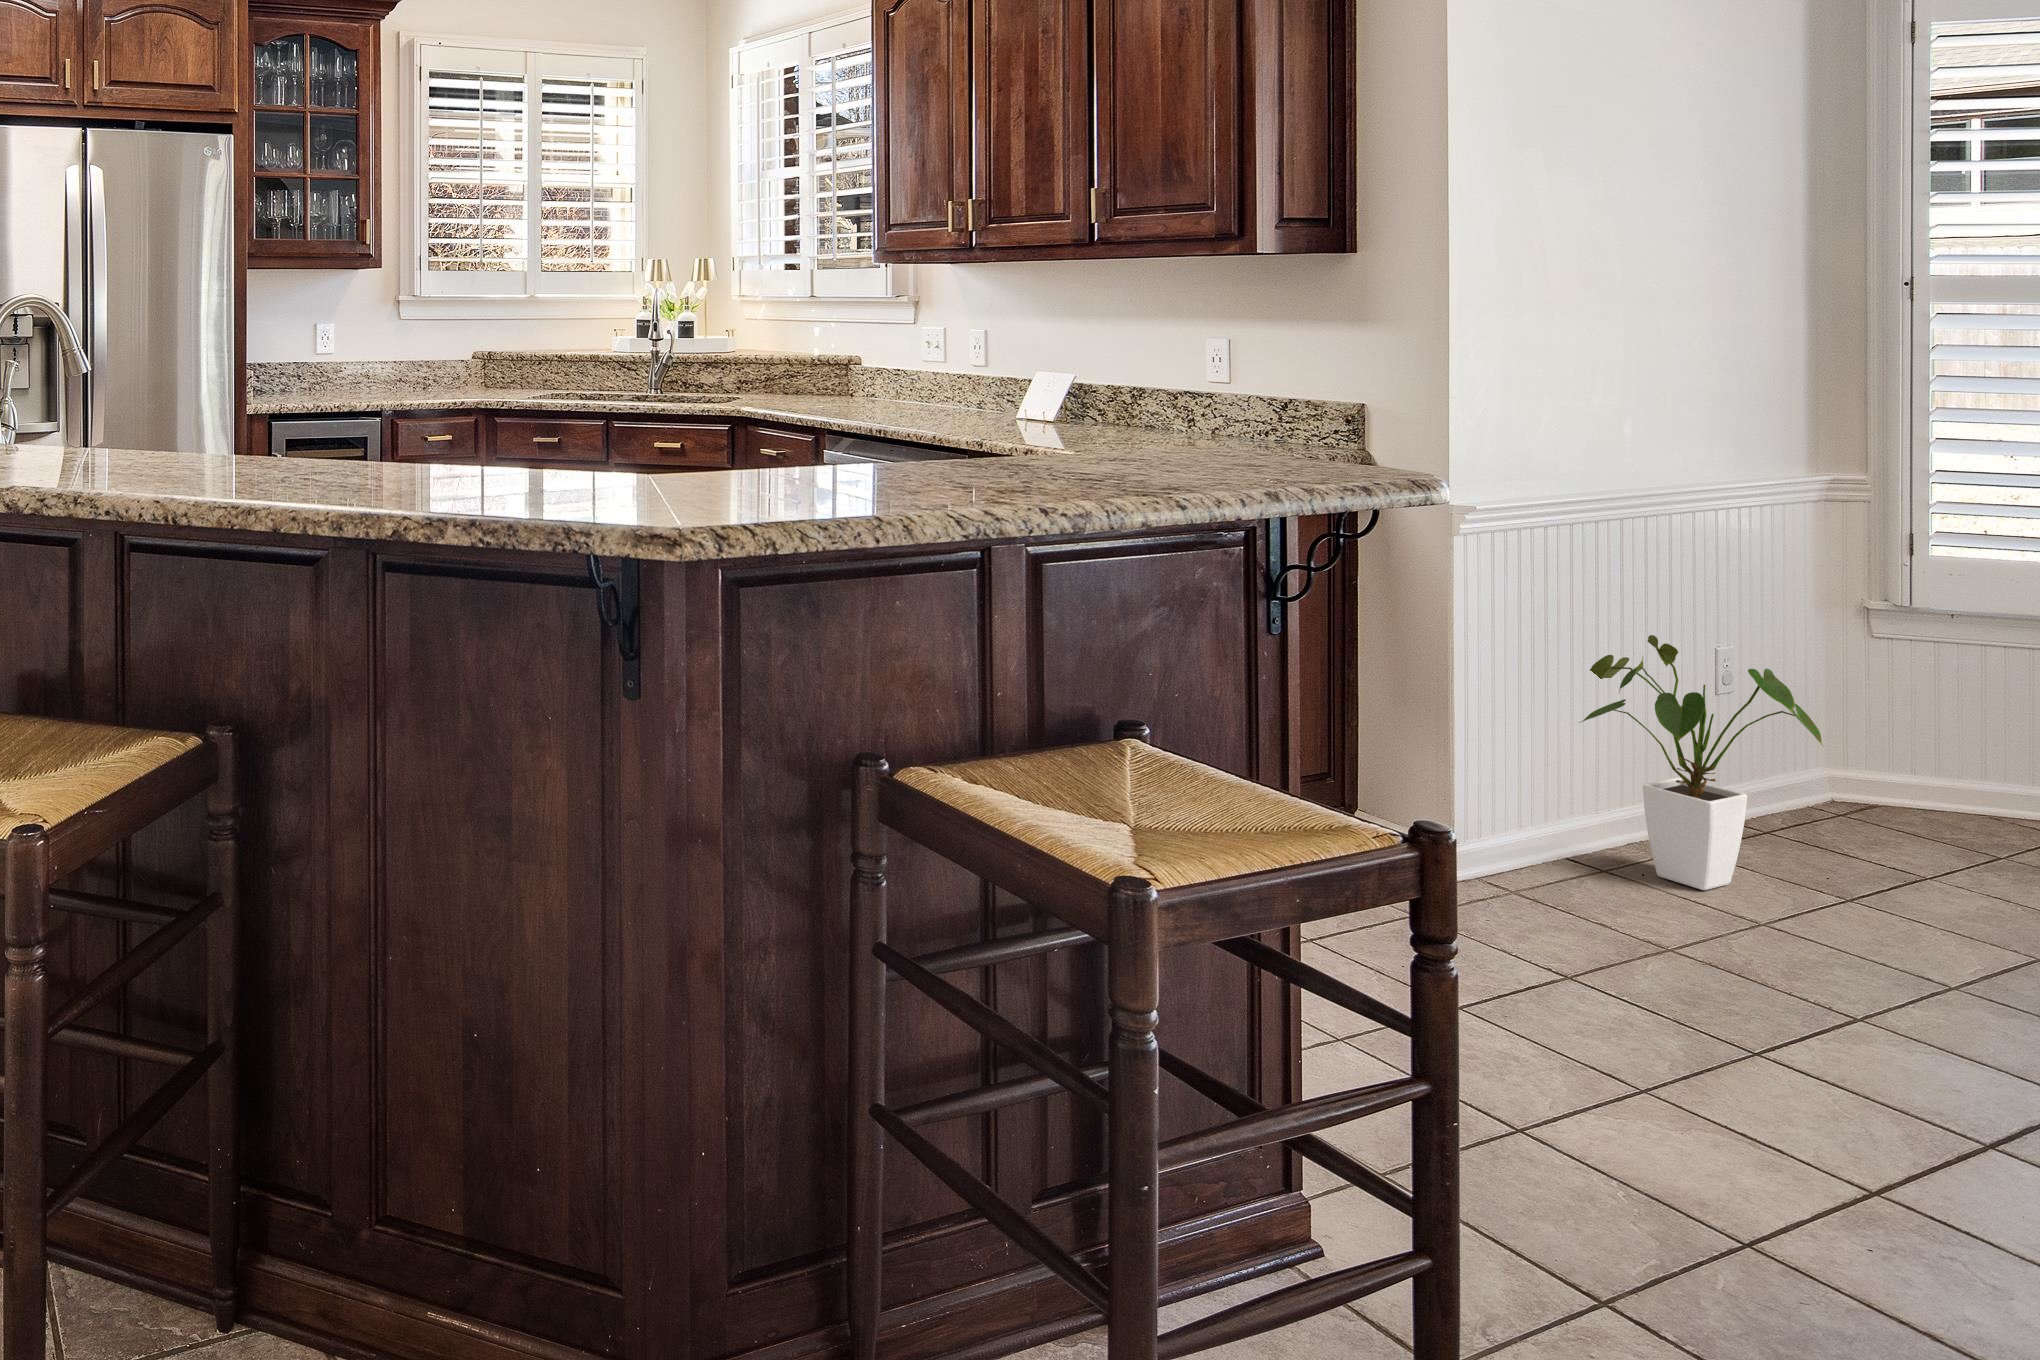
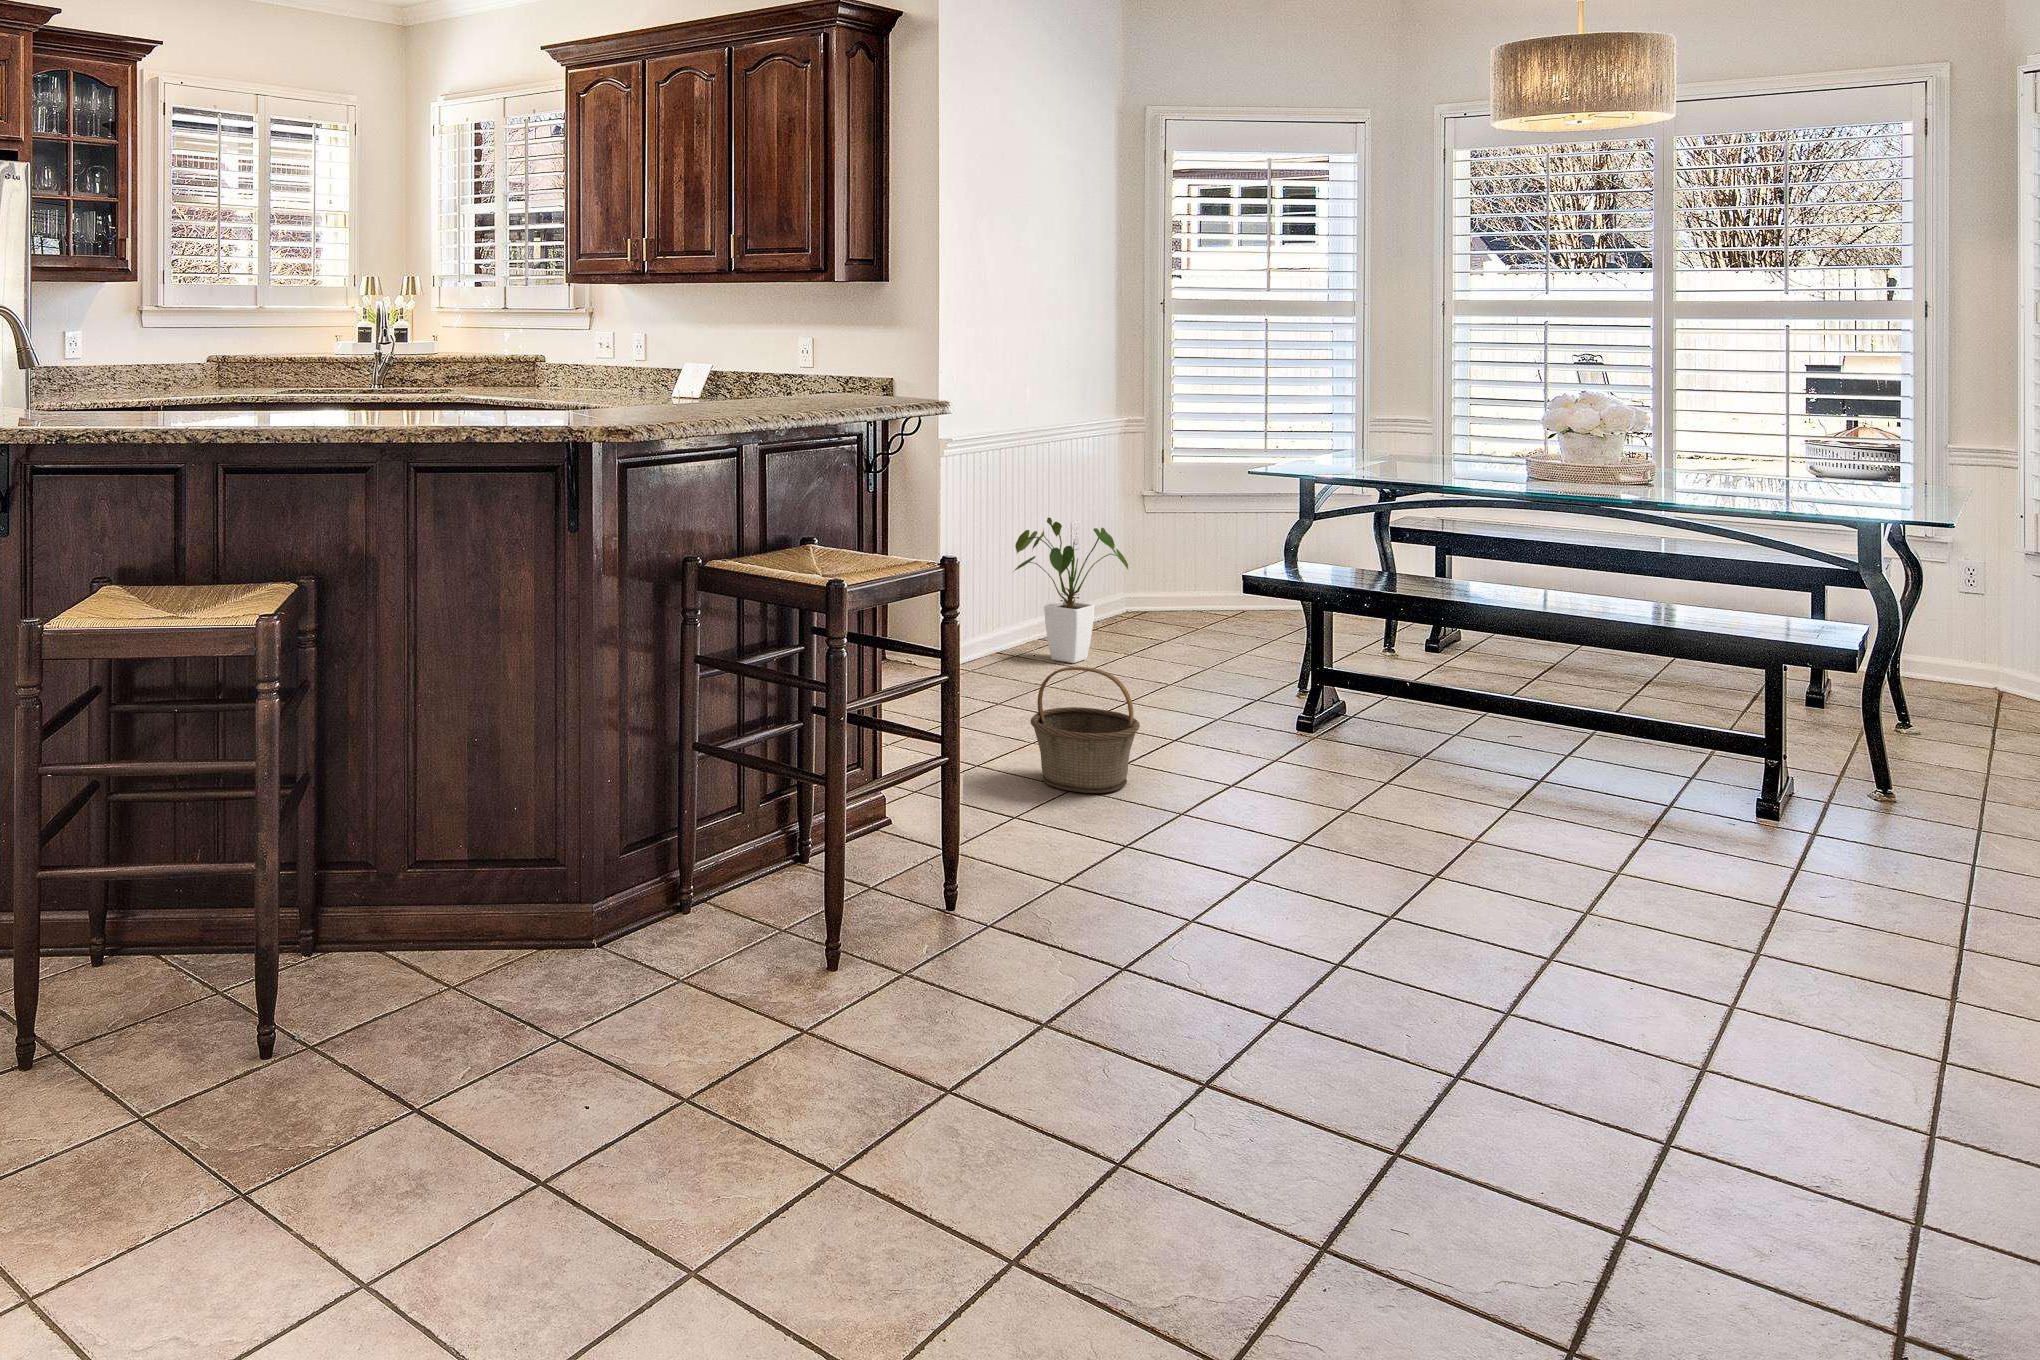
basket: none [1624,985,1895,1268] -> present [1030,667,1140,793]

